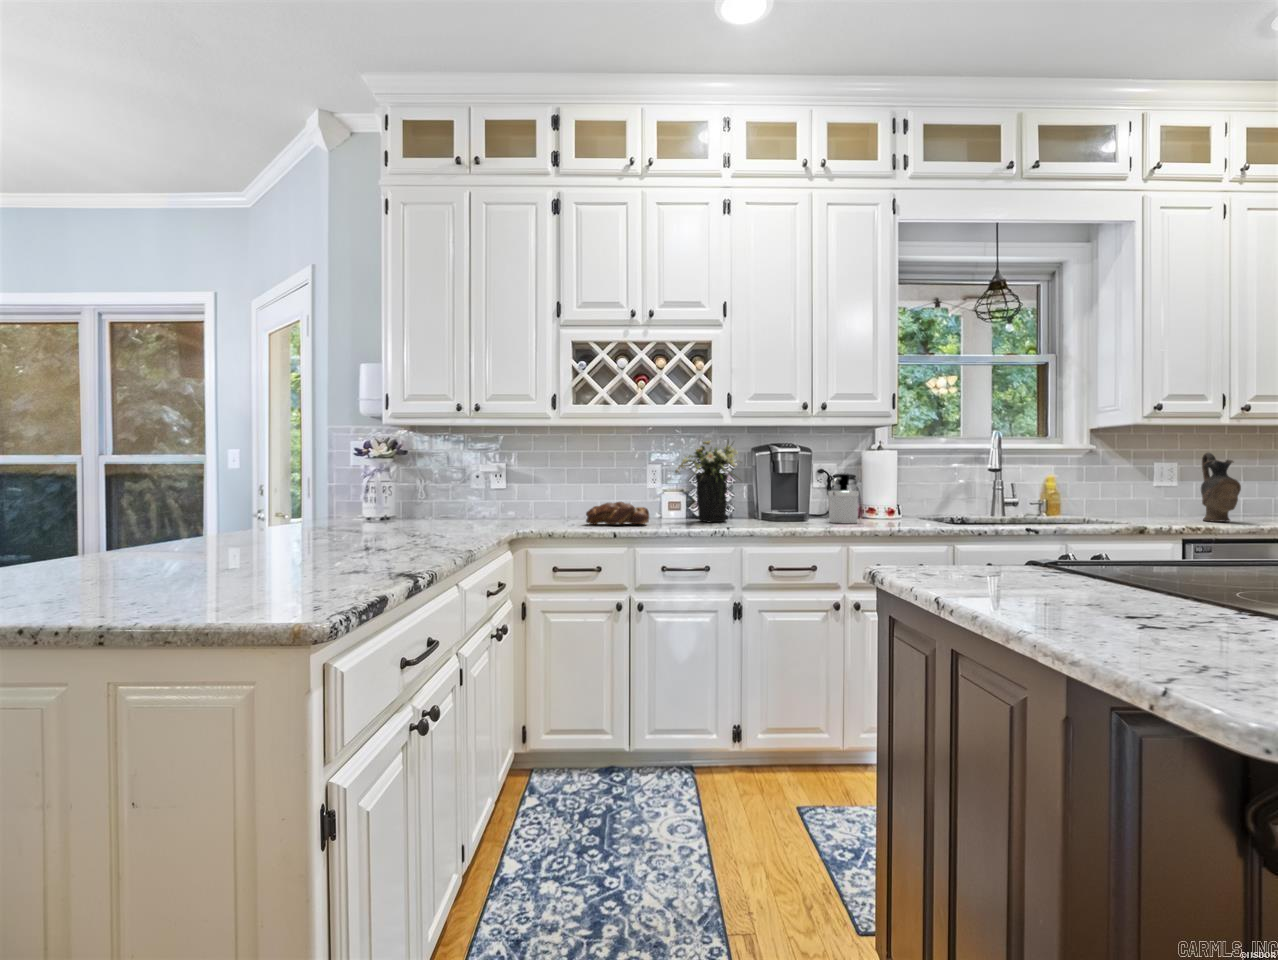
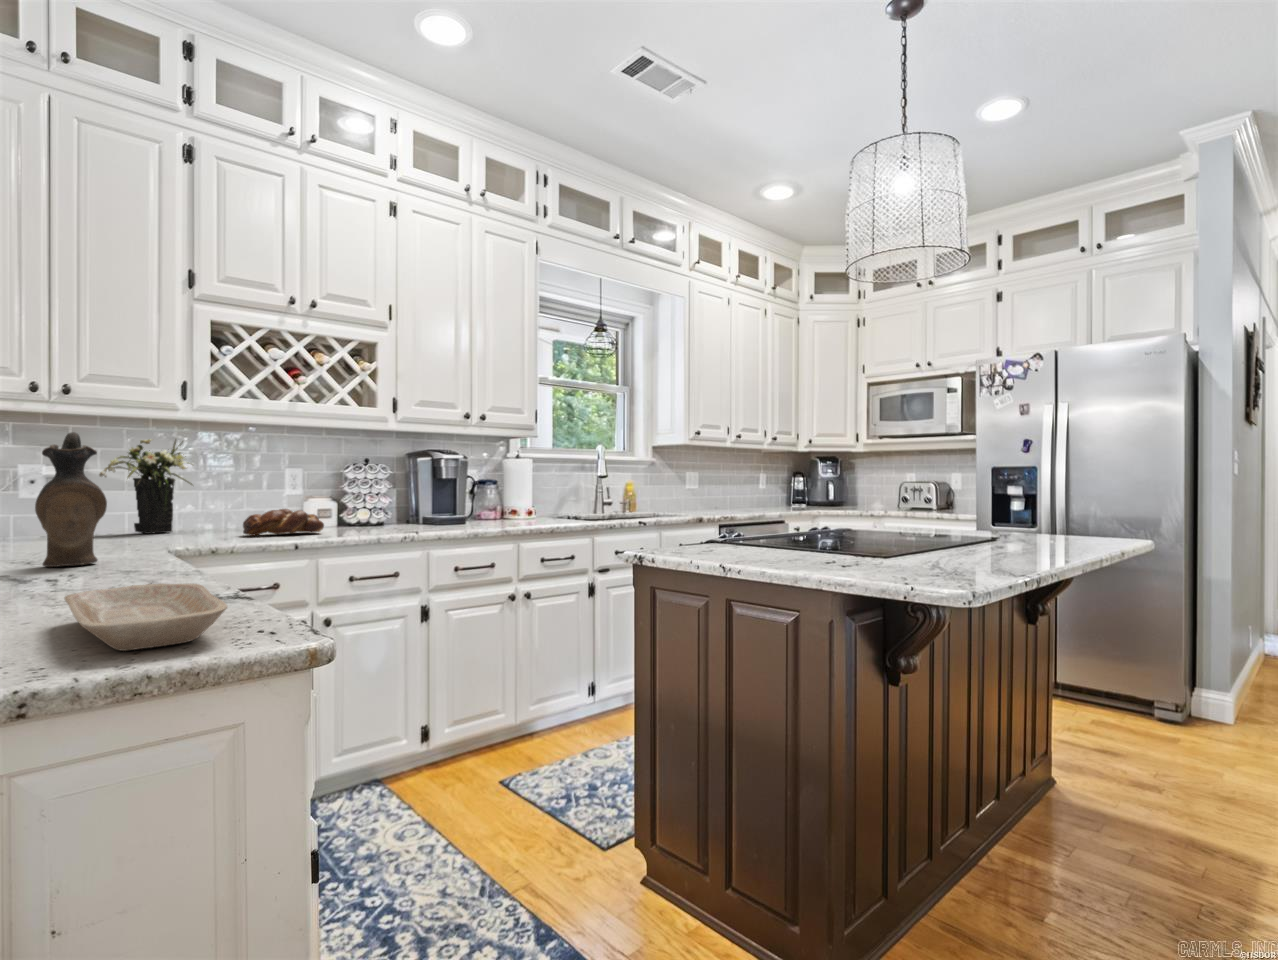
flower arrangement: present [675,440,740,522] -> present [99,439,193,534]
ceramic pitcher: present [1201,453,1241,522] -> present [35,432,107,567]
soap dispenser: present [828,475,859,523] -> none [484,479,512,523]
tray: none [126,564,313,616] -> present [65,584,228,651]

